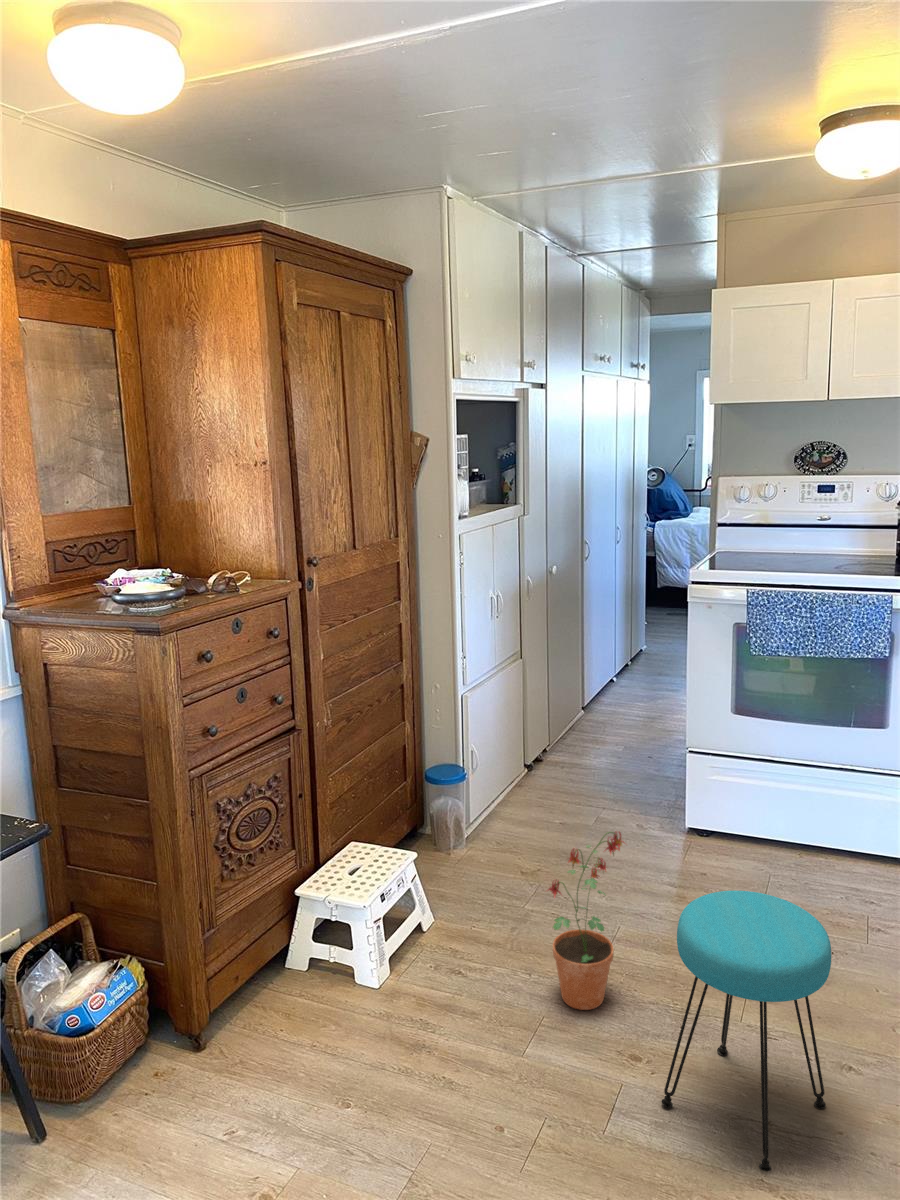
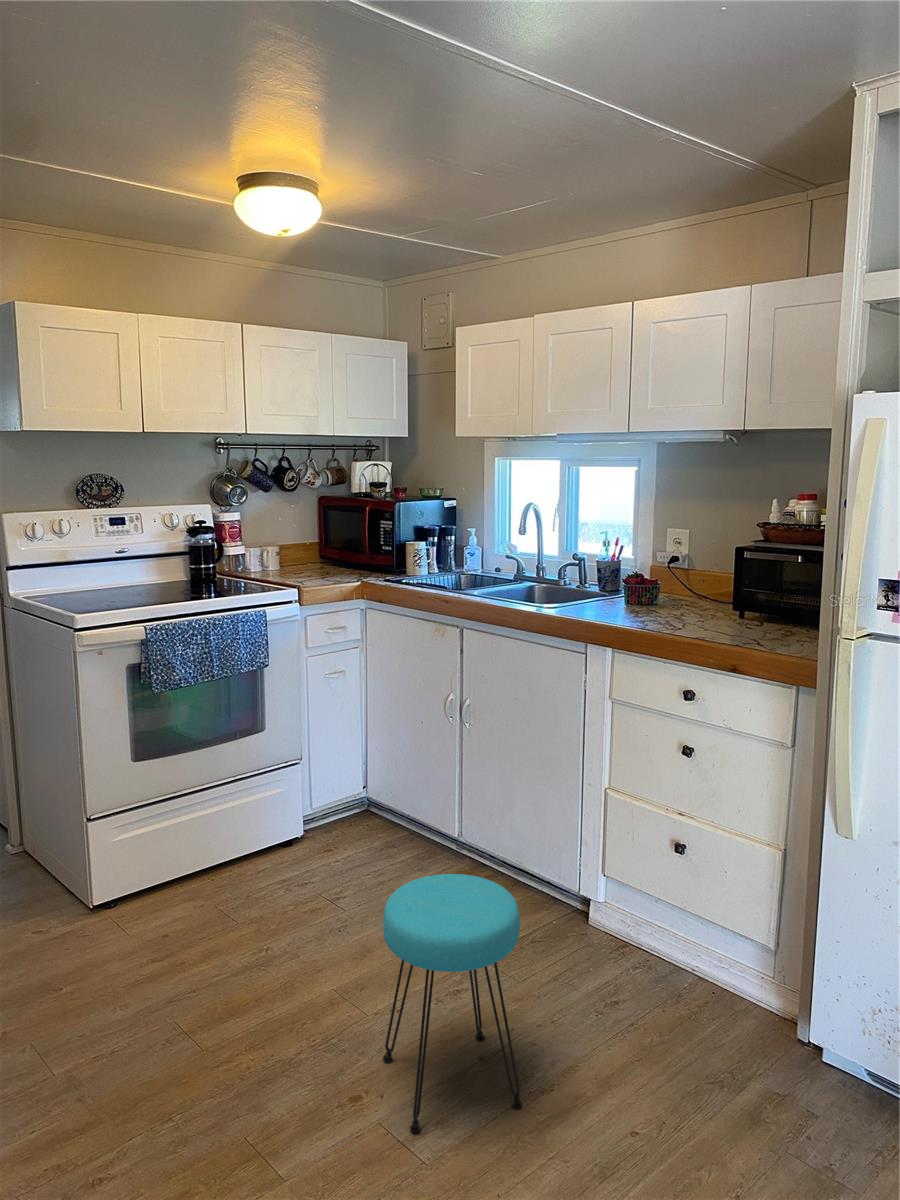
potted plant: present [548,832,625,1010] -> none [183,902,268,1137]

